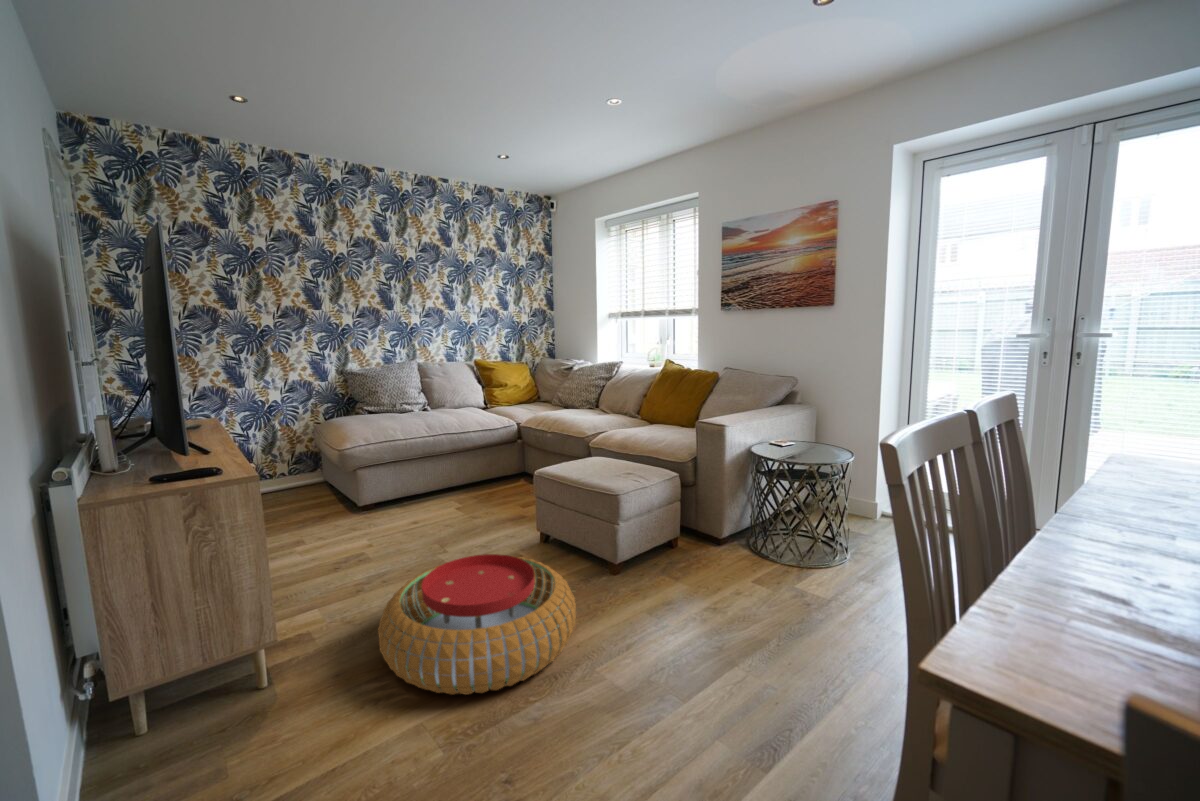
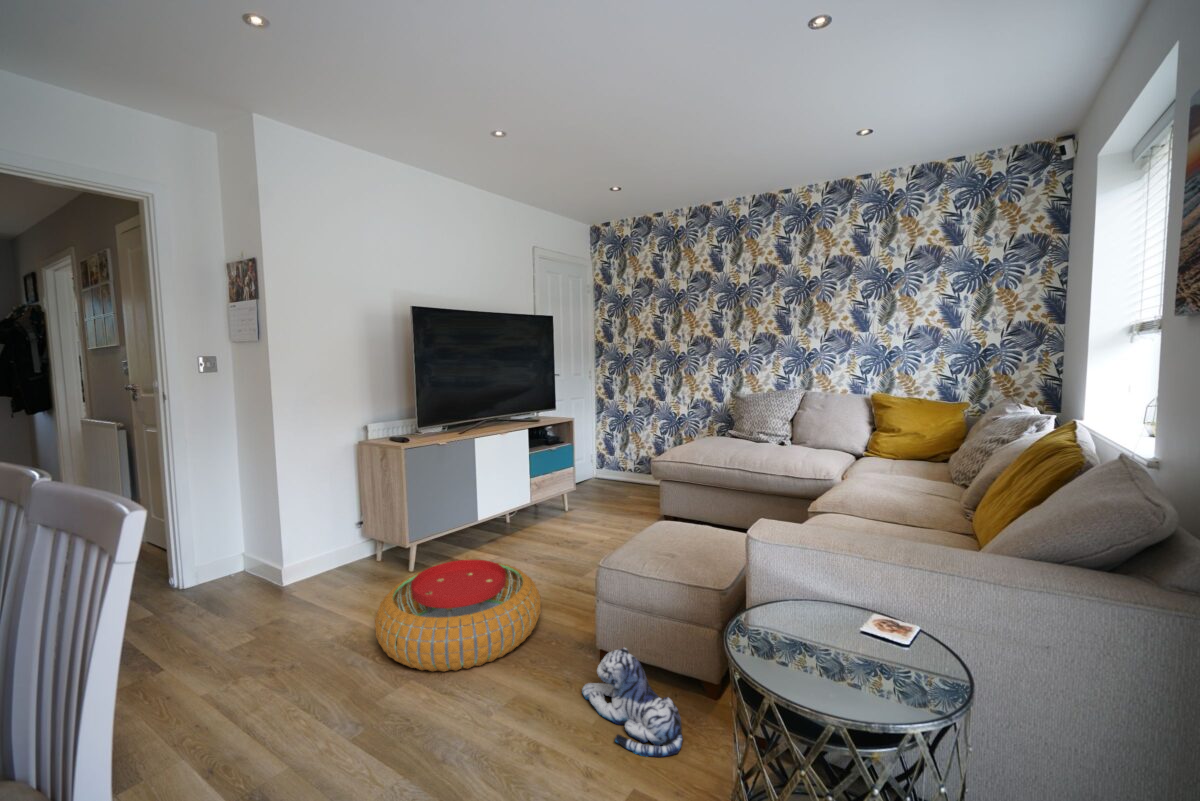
plush toy: none [631,528,708,585] -> present [582,648,683,757]

